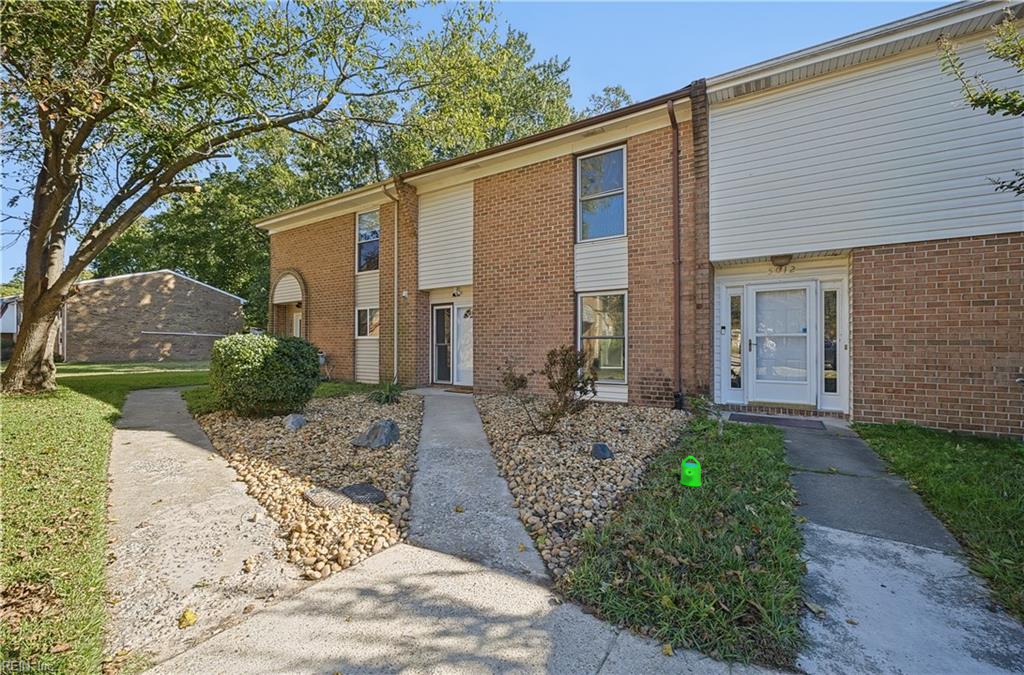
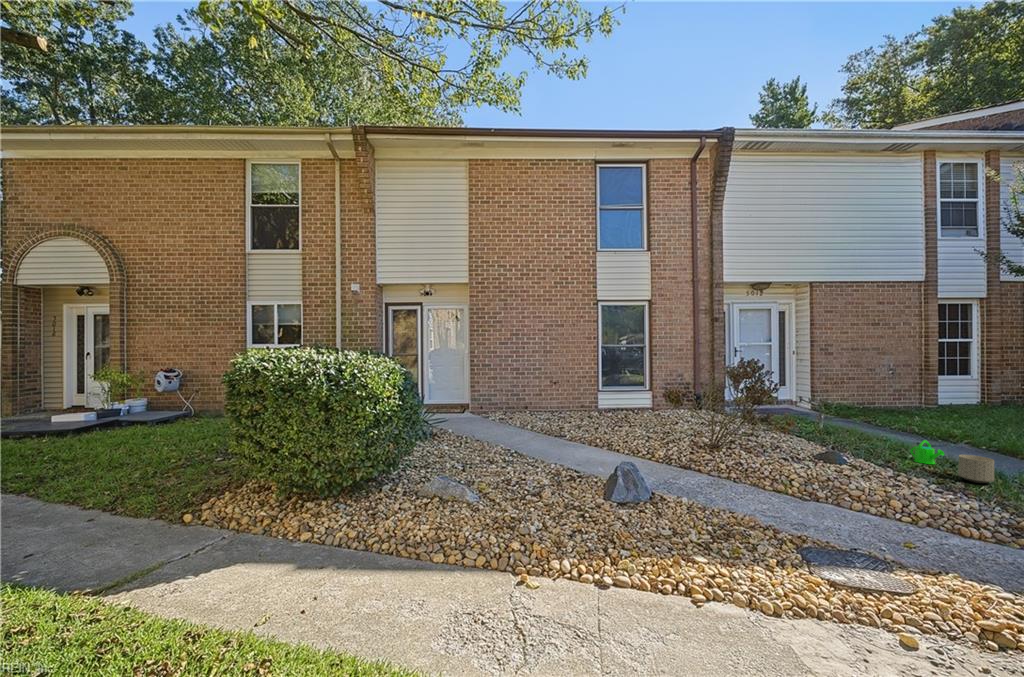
planter: none [644,472,678,509] -> present [958,455,994,483]

